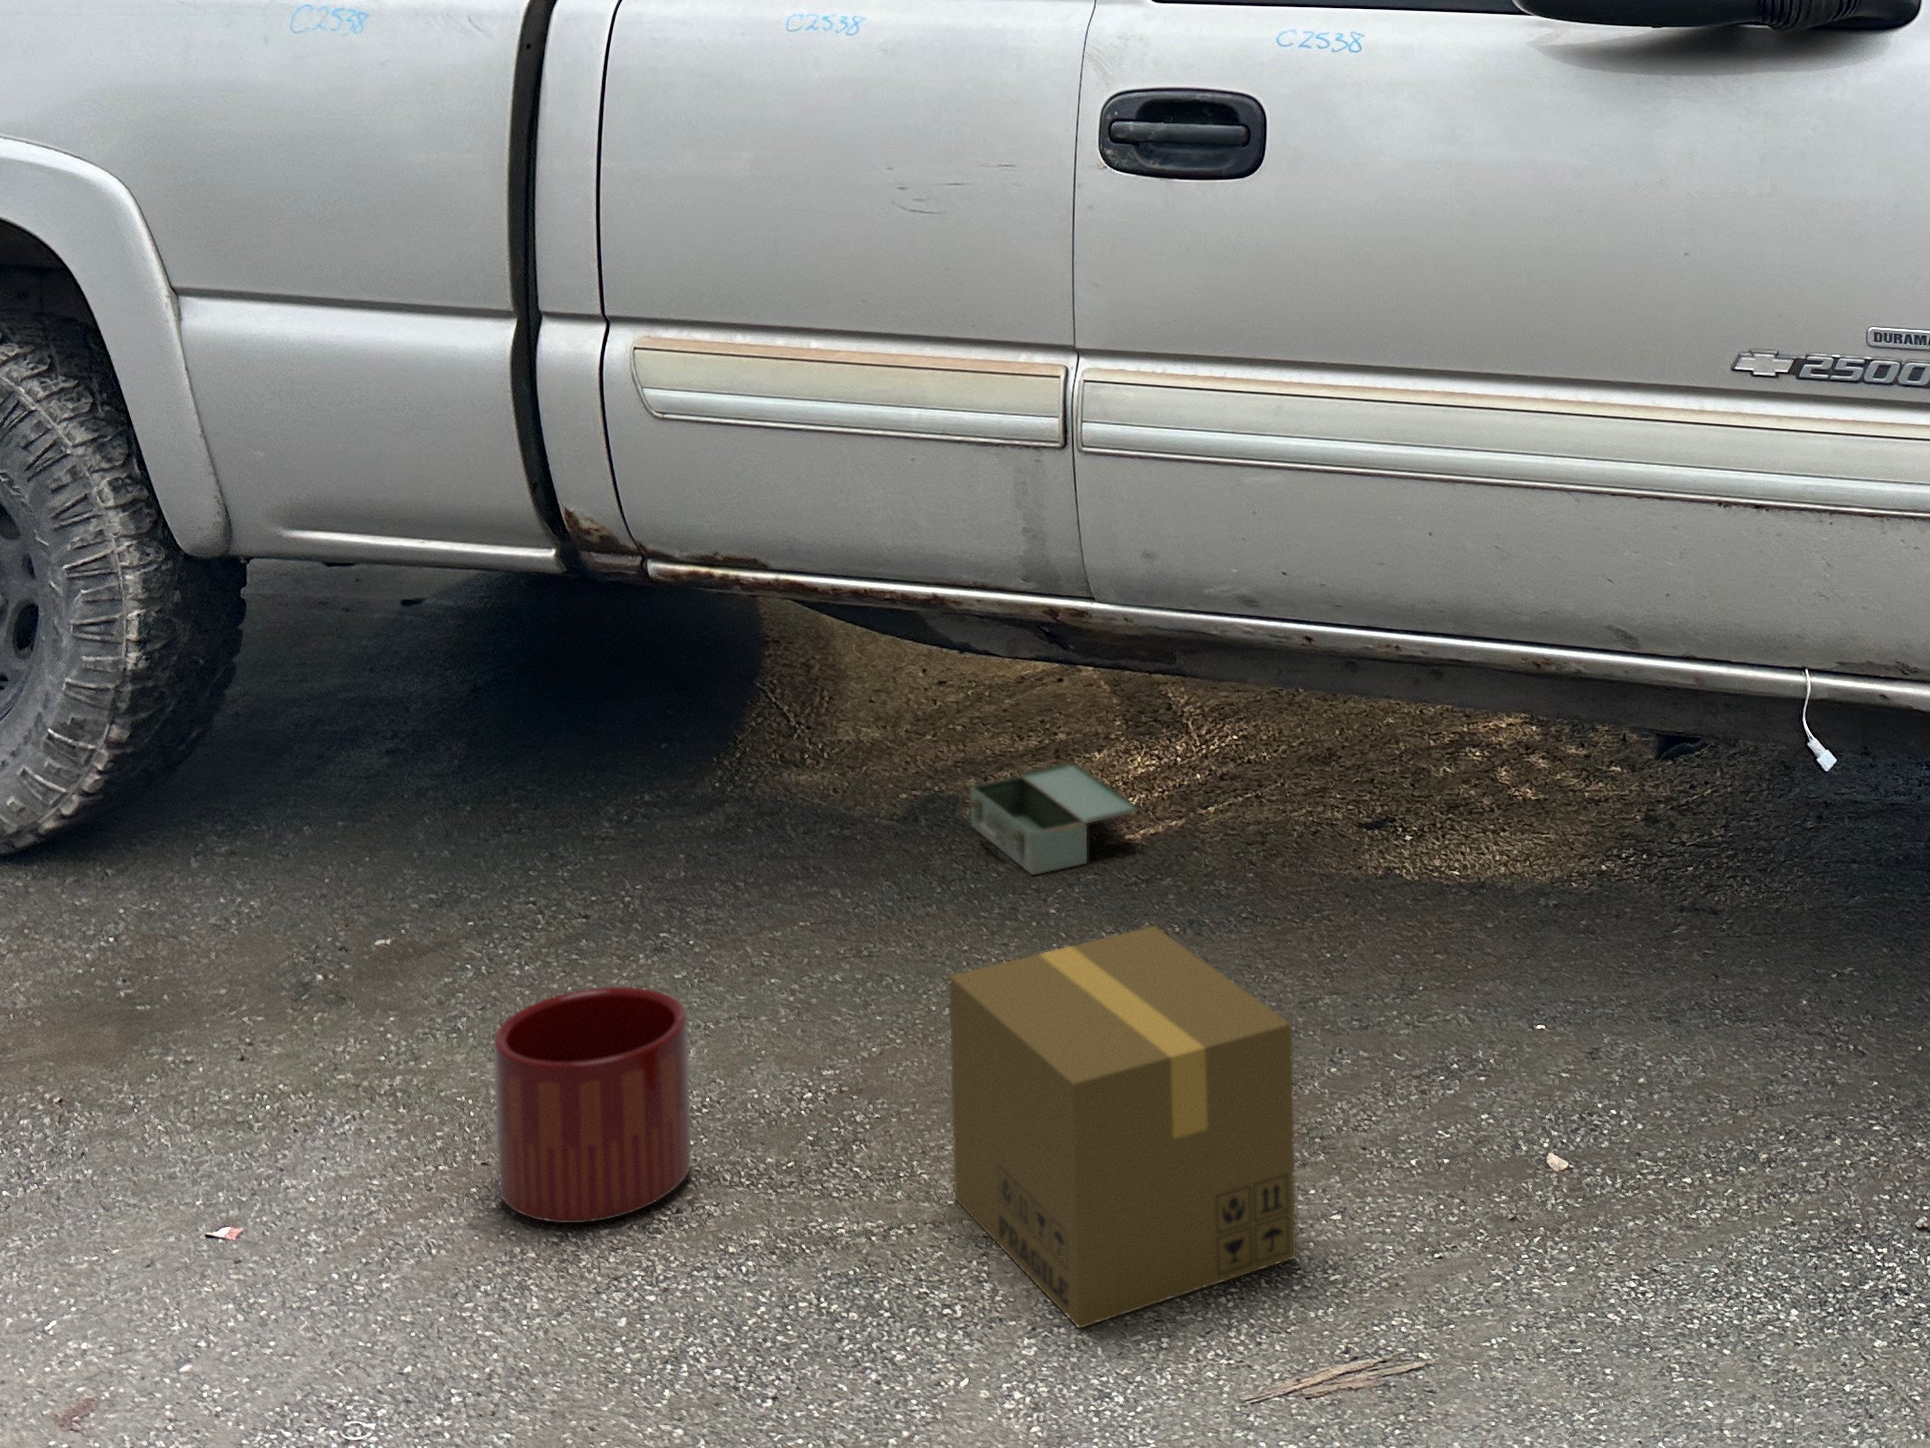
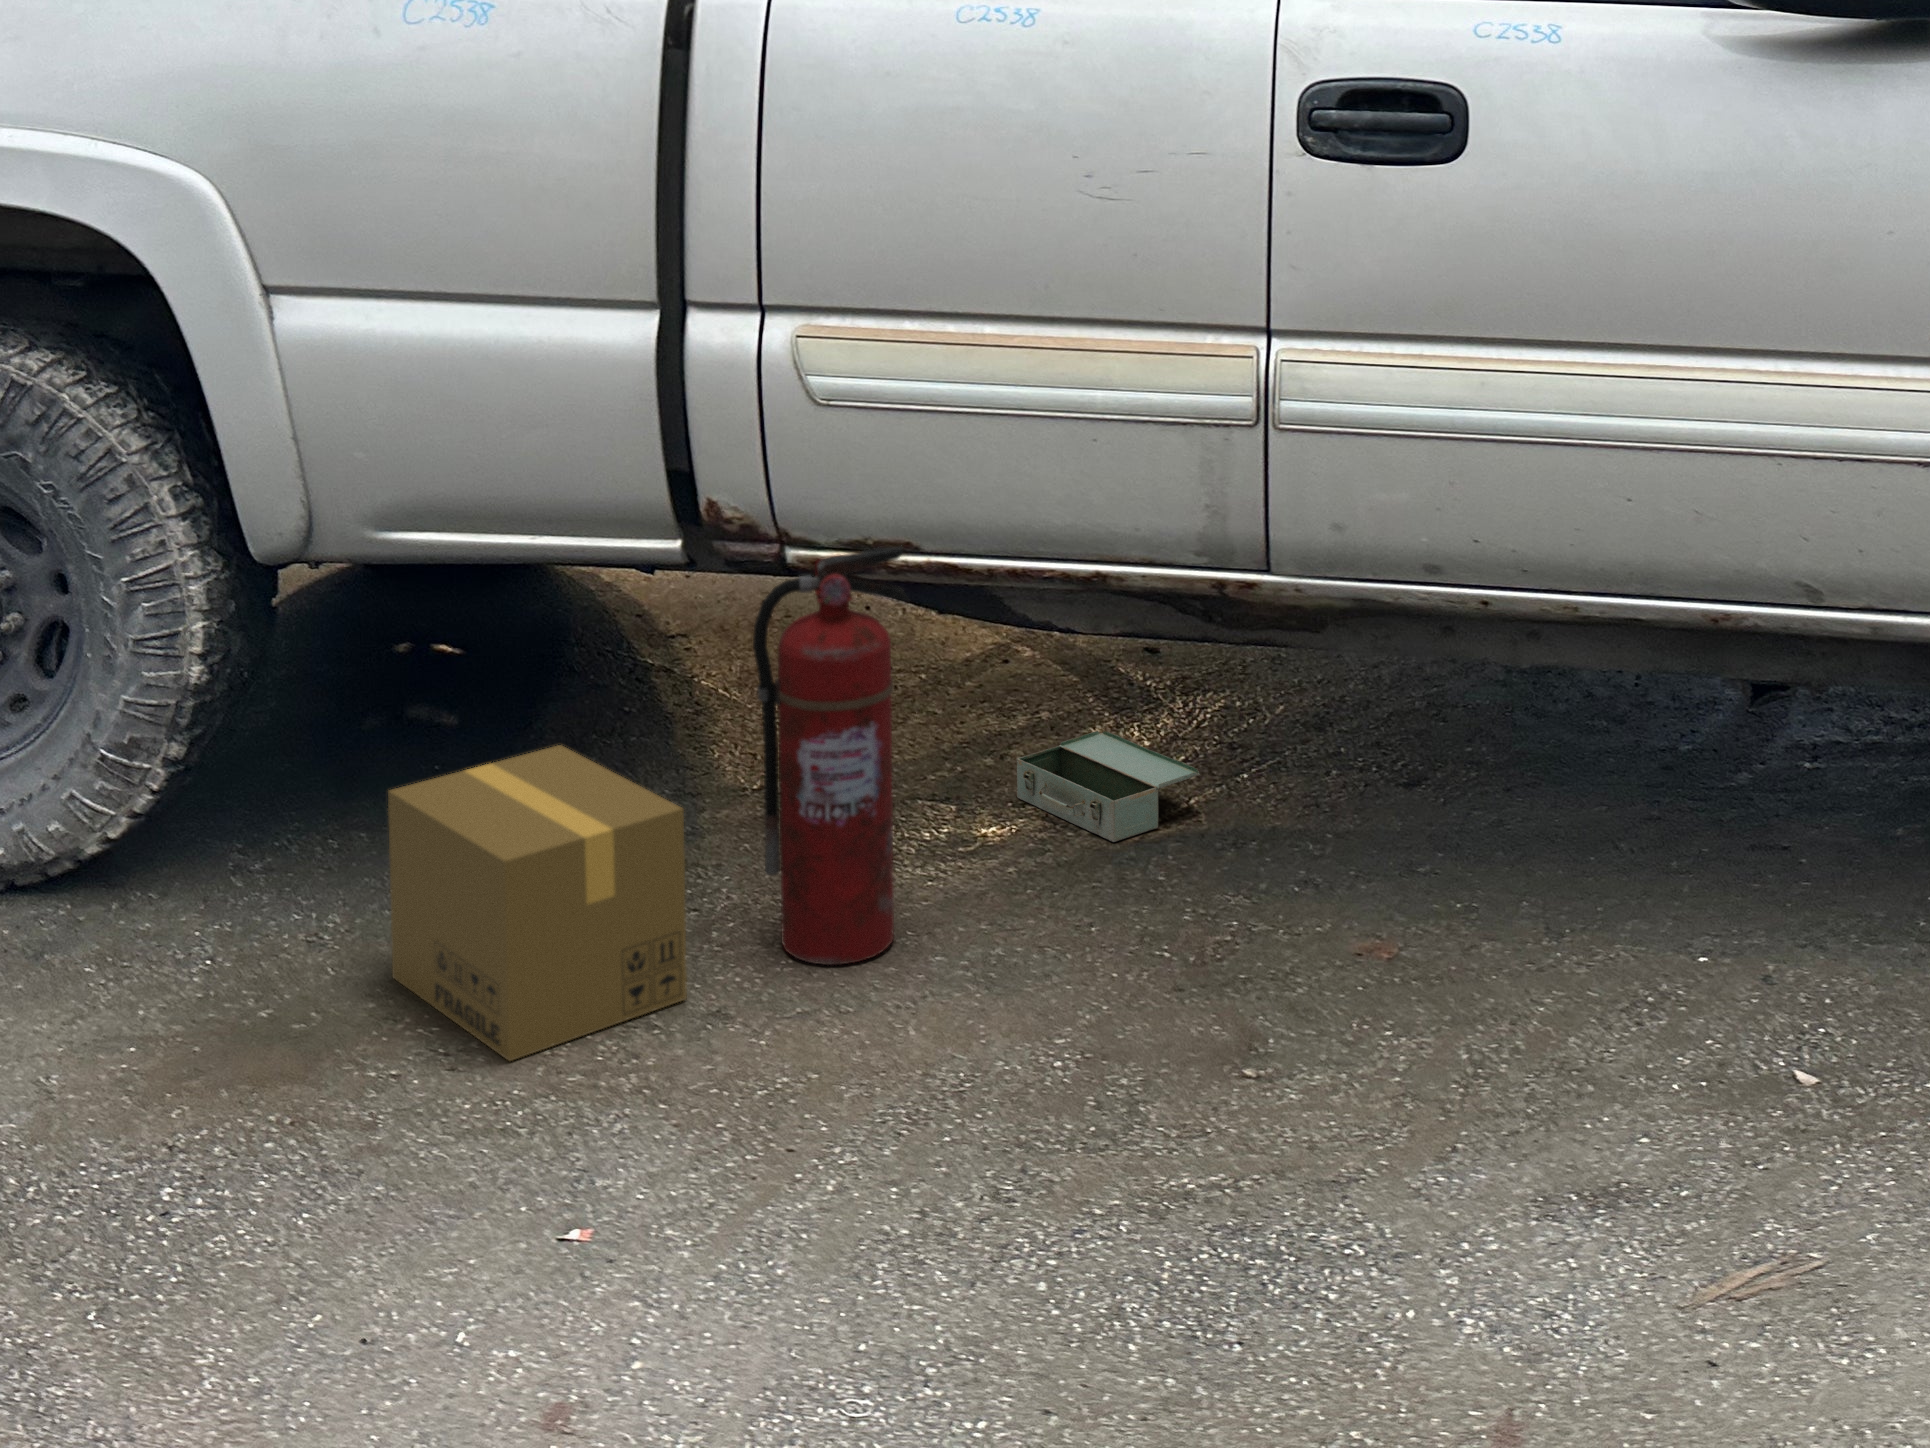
fire extinguisher: none [602,556,759,977] -> present [753,547,909,965]
cardboard box: present [949,926,1296,1328] -> present [388,745,687,1061]
planter: present [494,987,691,1223] -> none [821,978,1008,1217]

